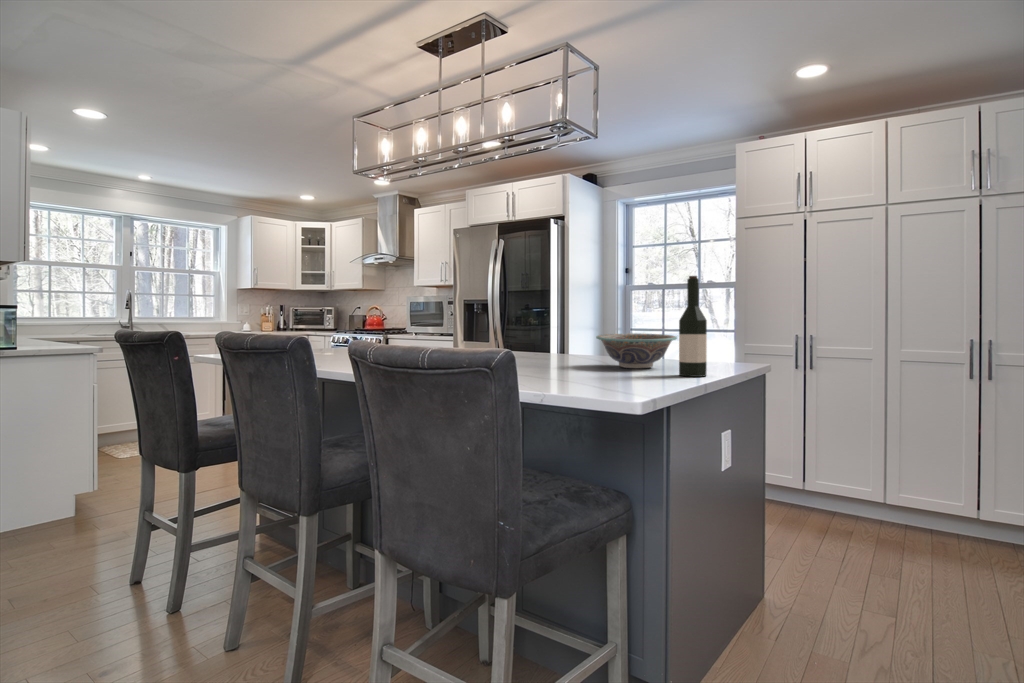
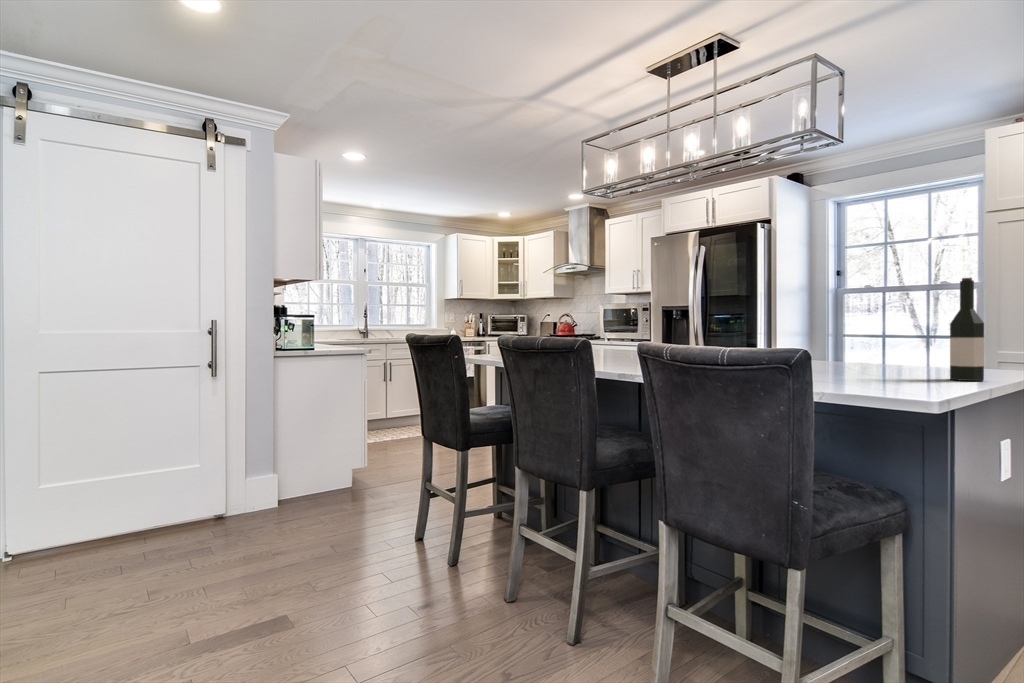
decorative bowl: present [596,333,677,368] -> none [842,337,939,372]

